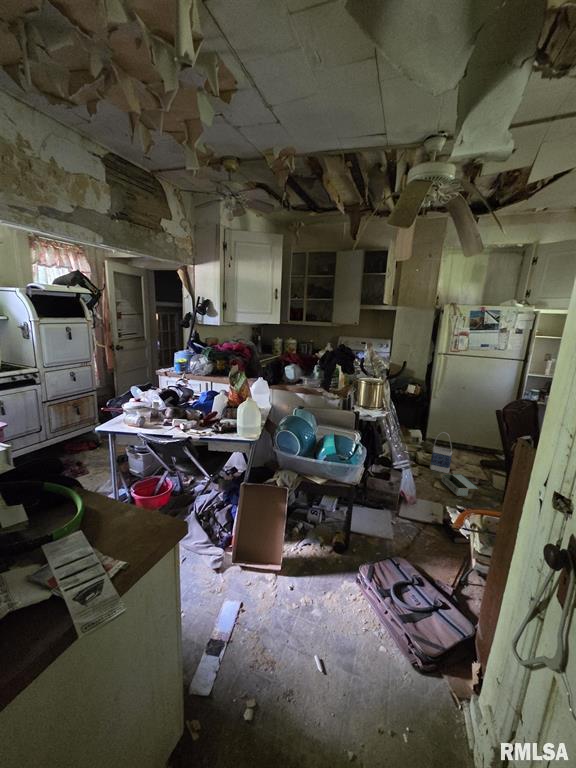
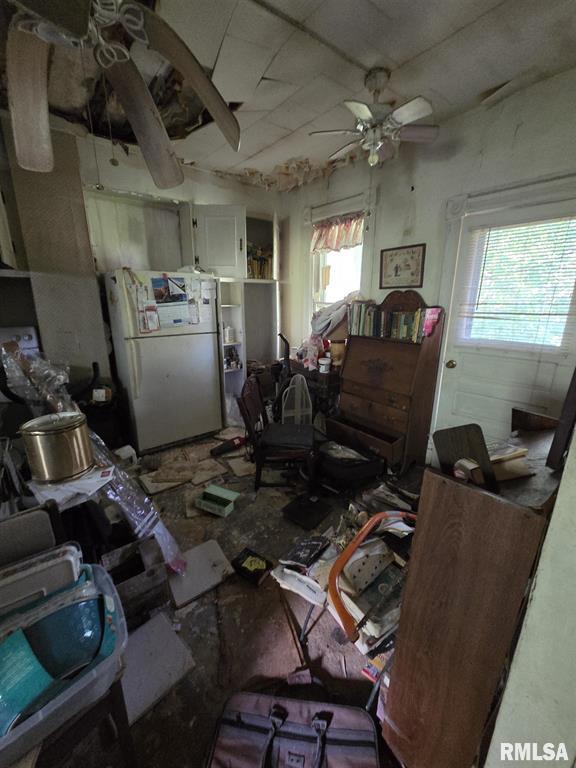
bag: present [430,432,452,473] -> none [167,442,193,495]

